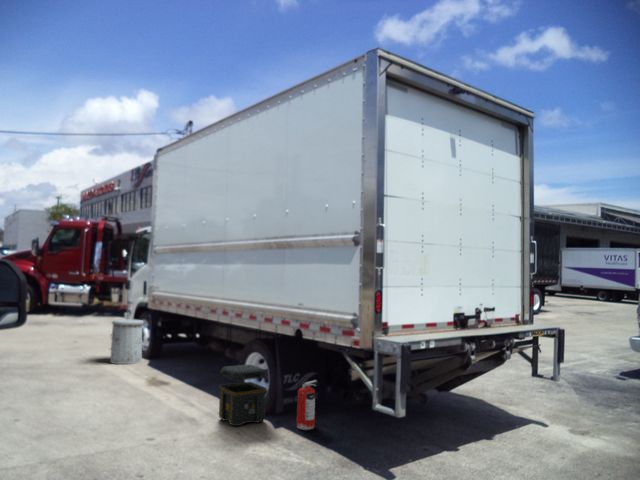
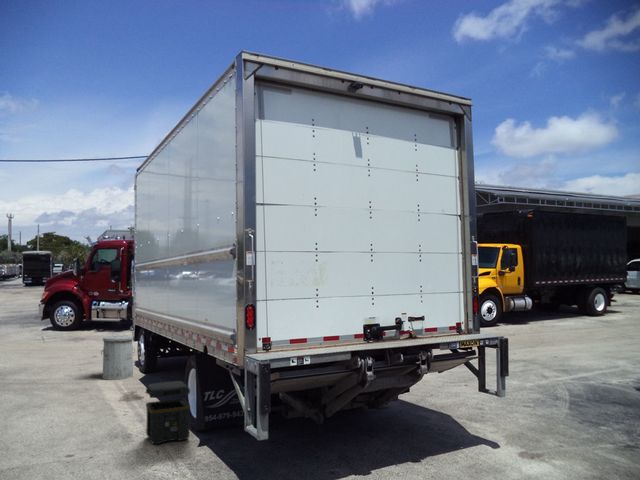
fire extinguisher: present [297,381,316,430] -> none [215,397,236,449]

